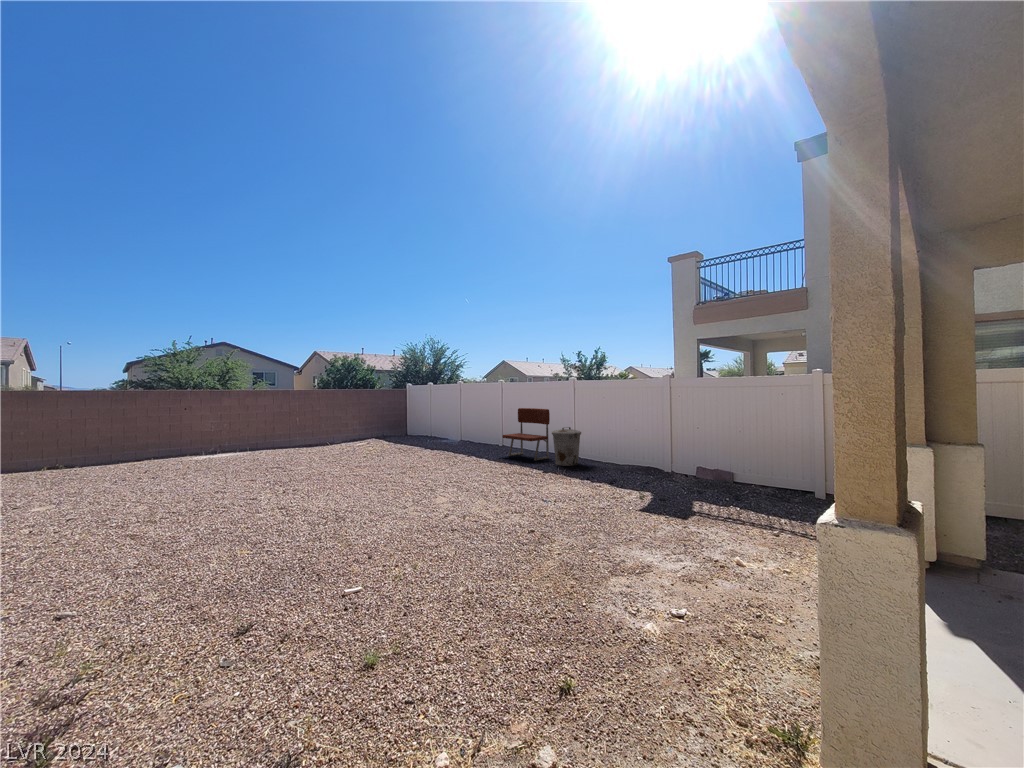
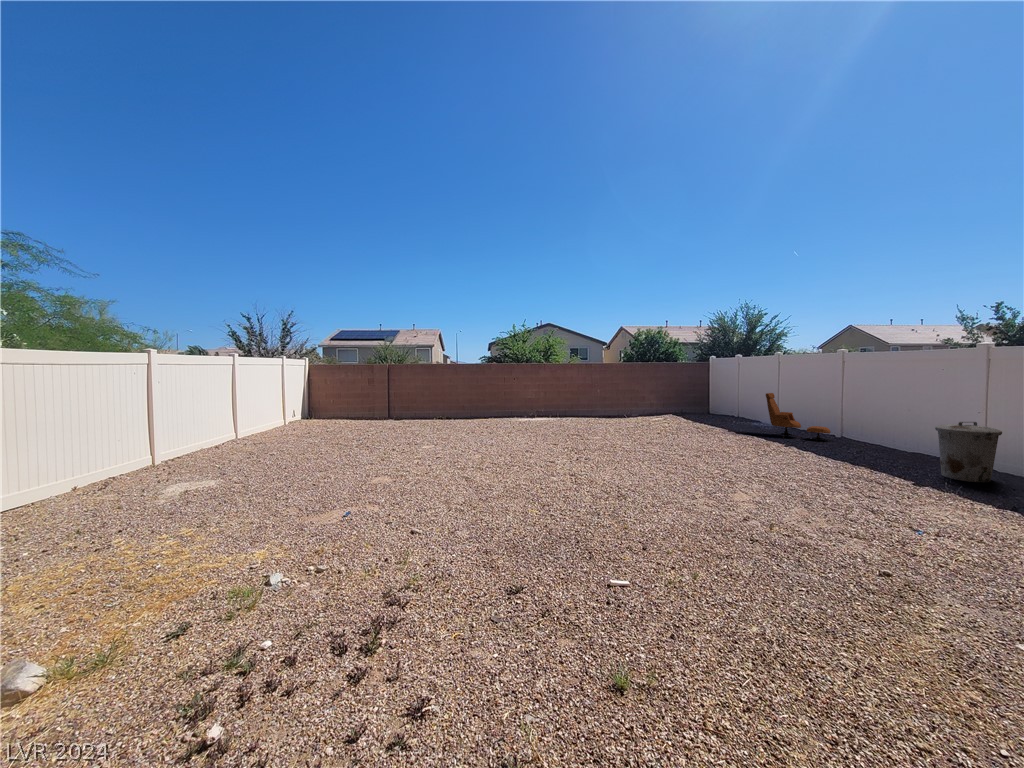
bench: present [502,408,550,461] -> none [843,389,932,465]
lounge chair: none [451,414,495,451] -> present [766,393,831,441]

